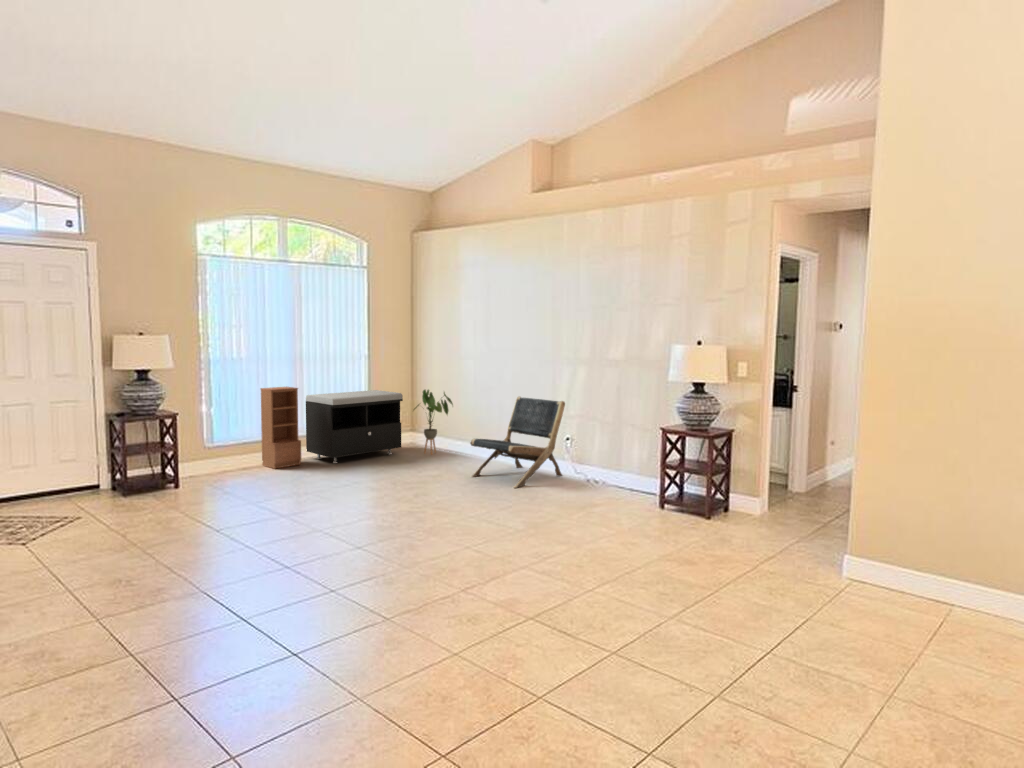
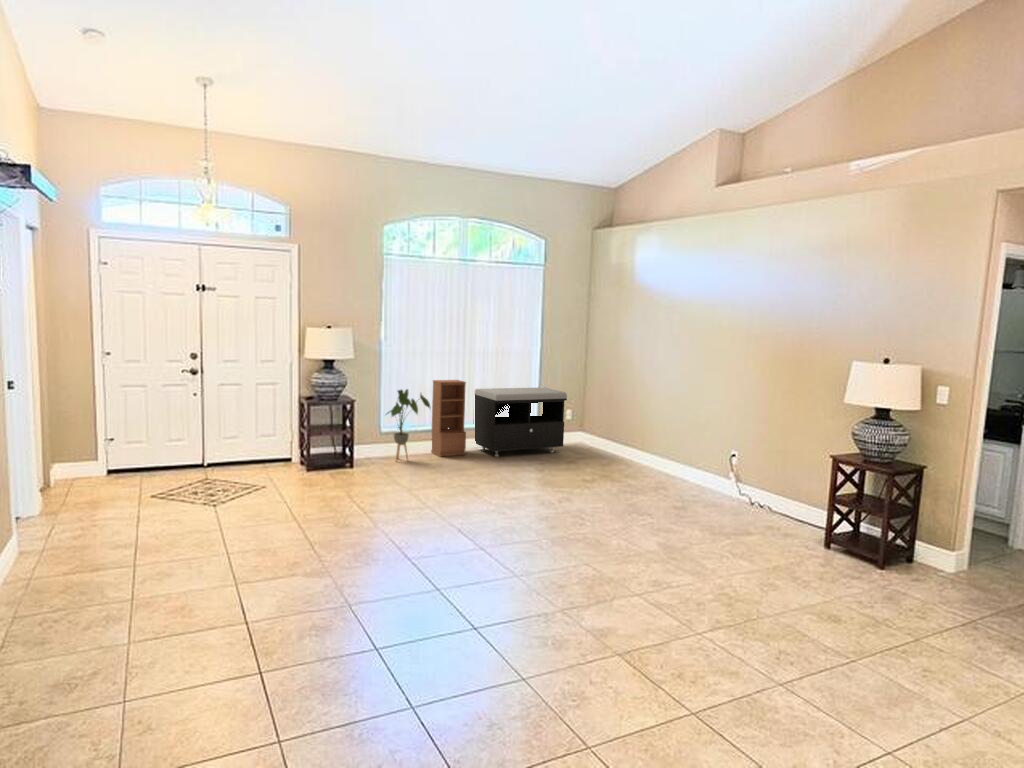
house plant: present [414,390,453,455] -> present [387,389,430,461]
lounge chair: present [470,396,565,488] -> none [622,405,730,503]

